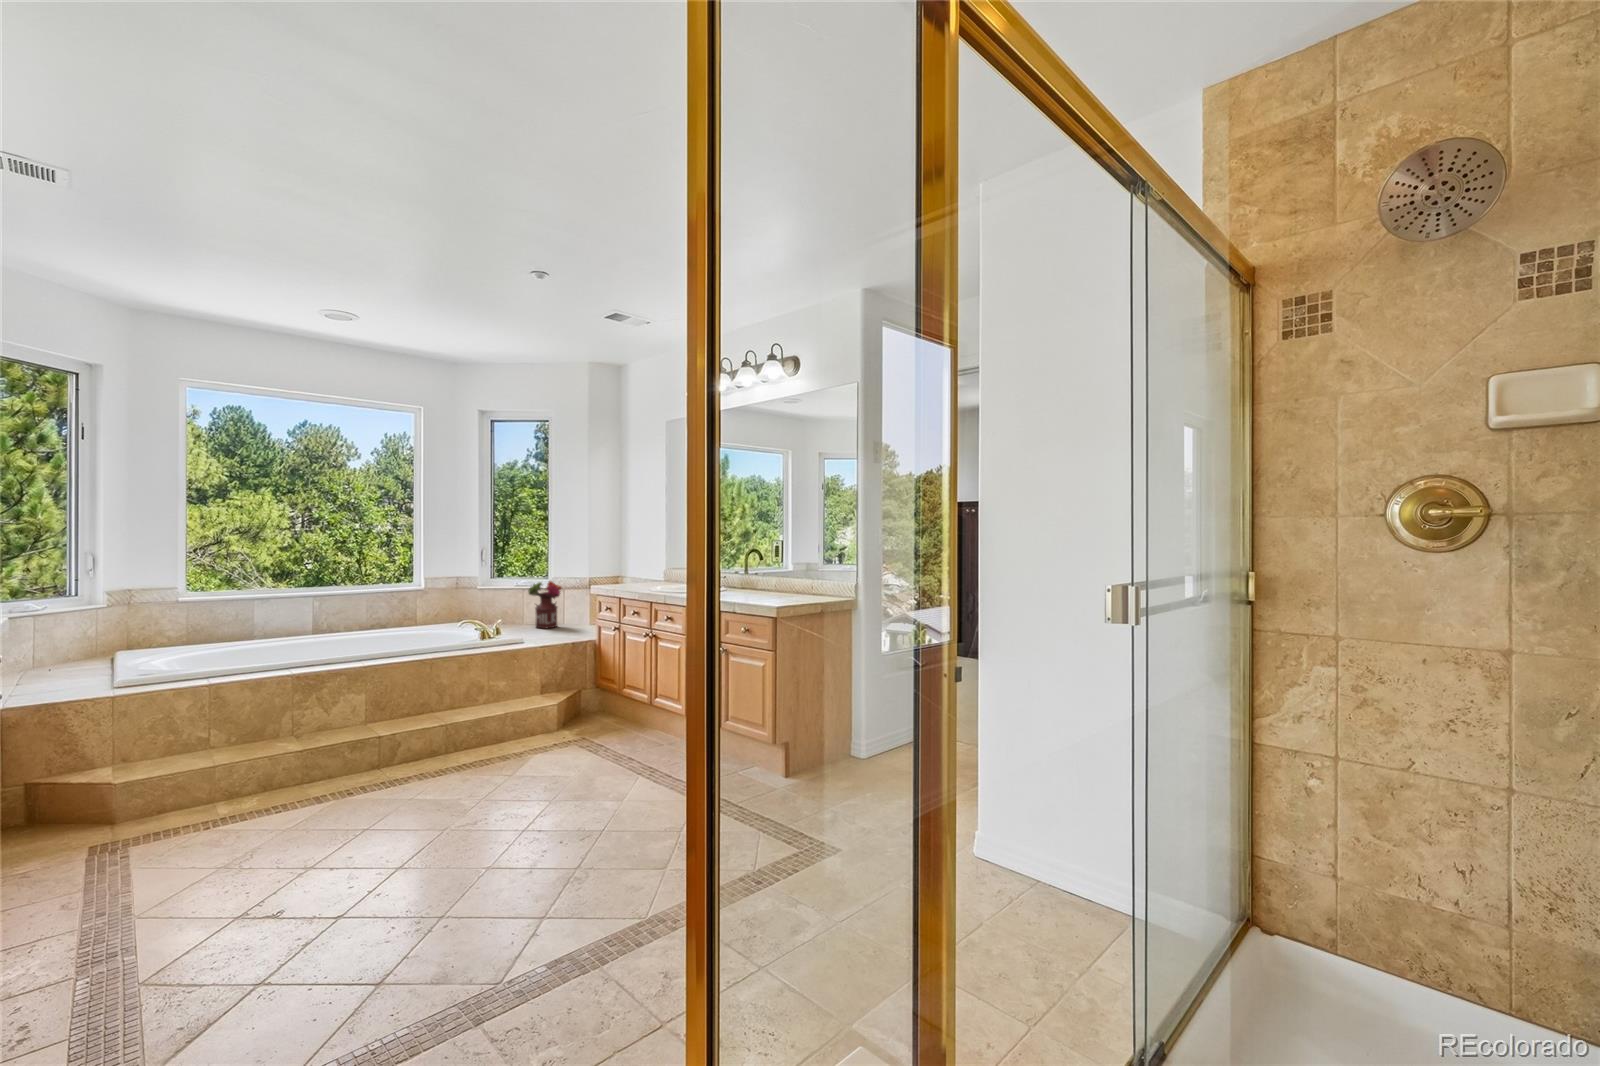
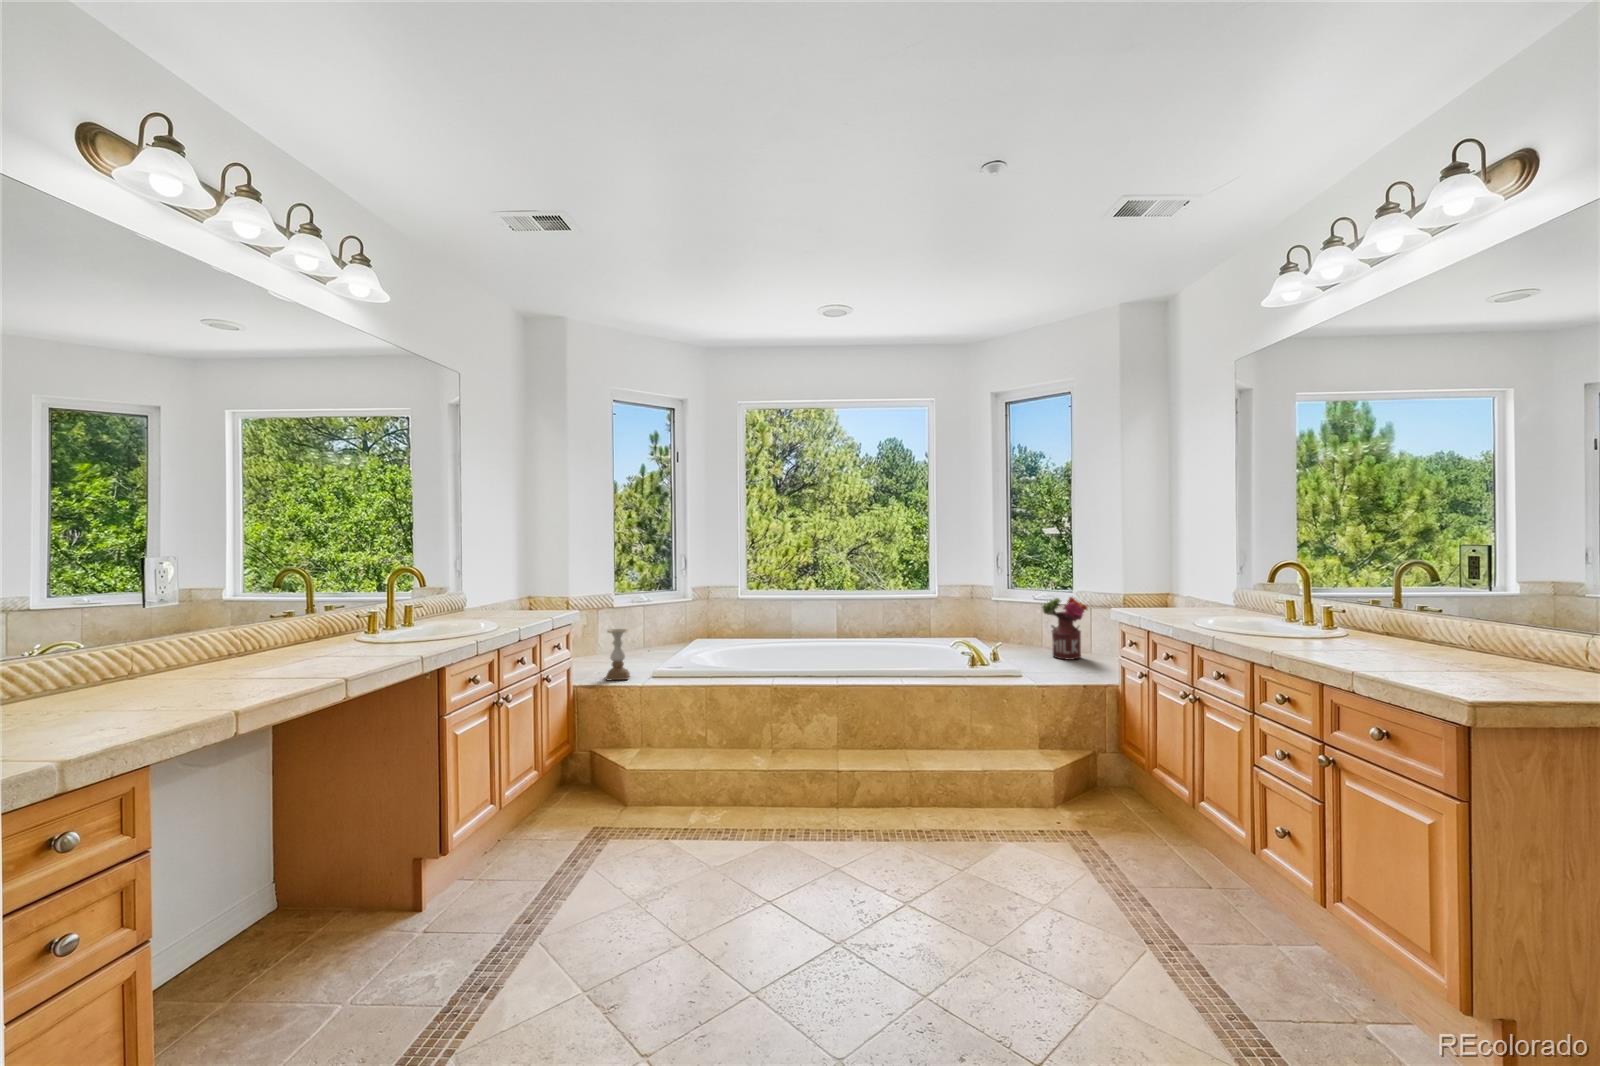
candle holder: none [38,640,81,702] -> present [606,629,630,680]

